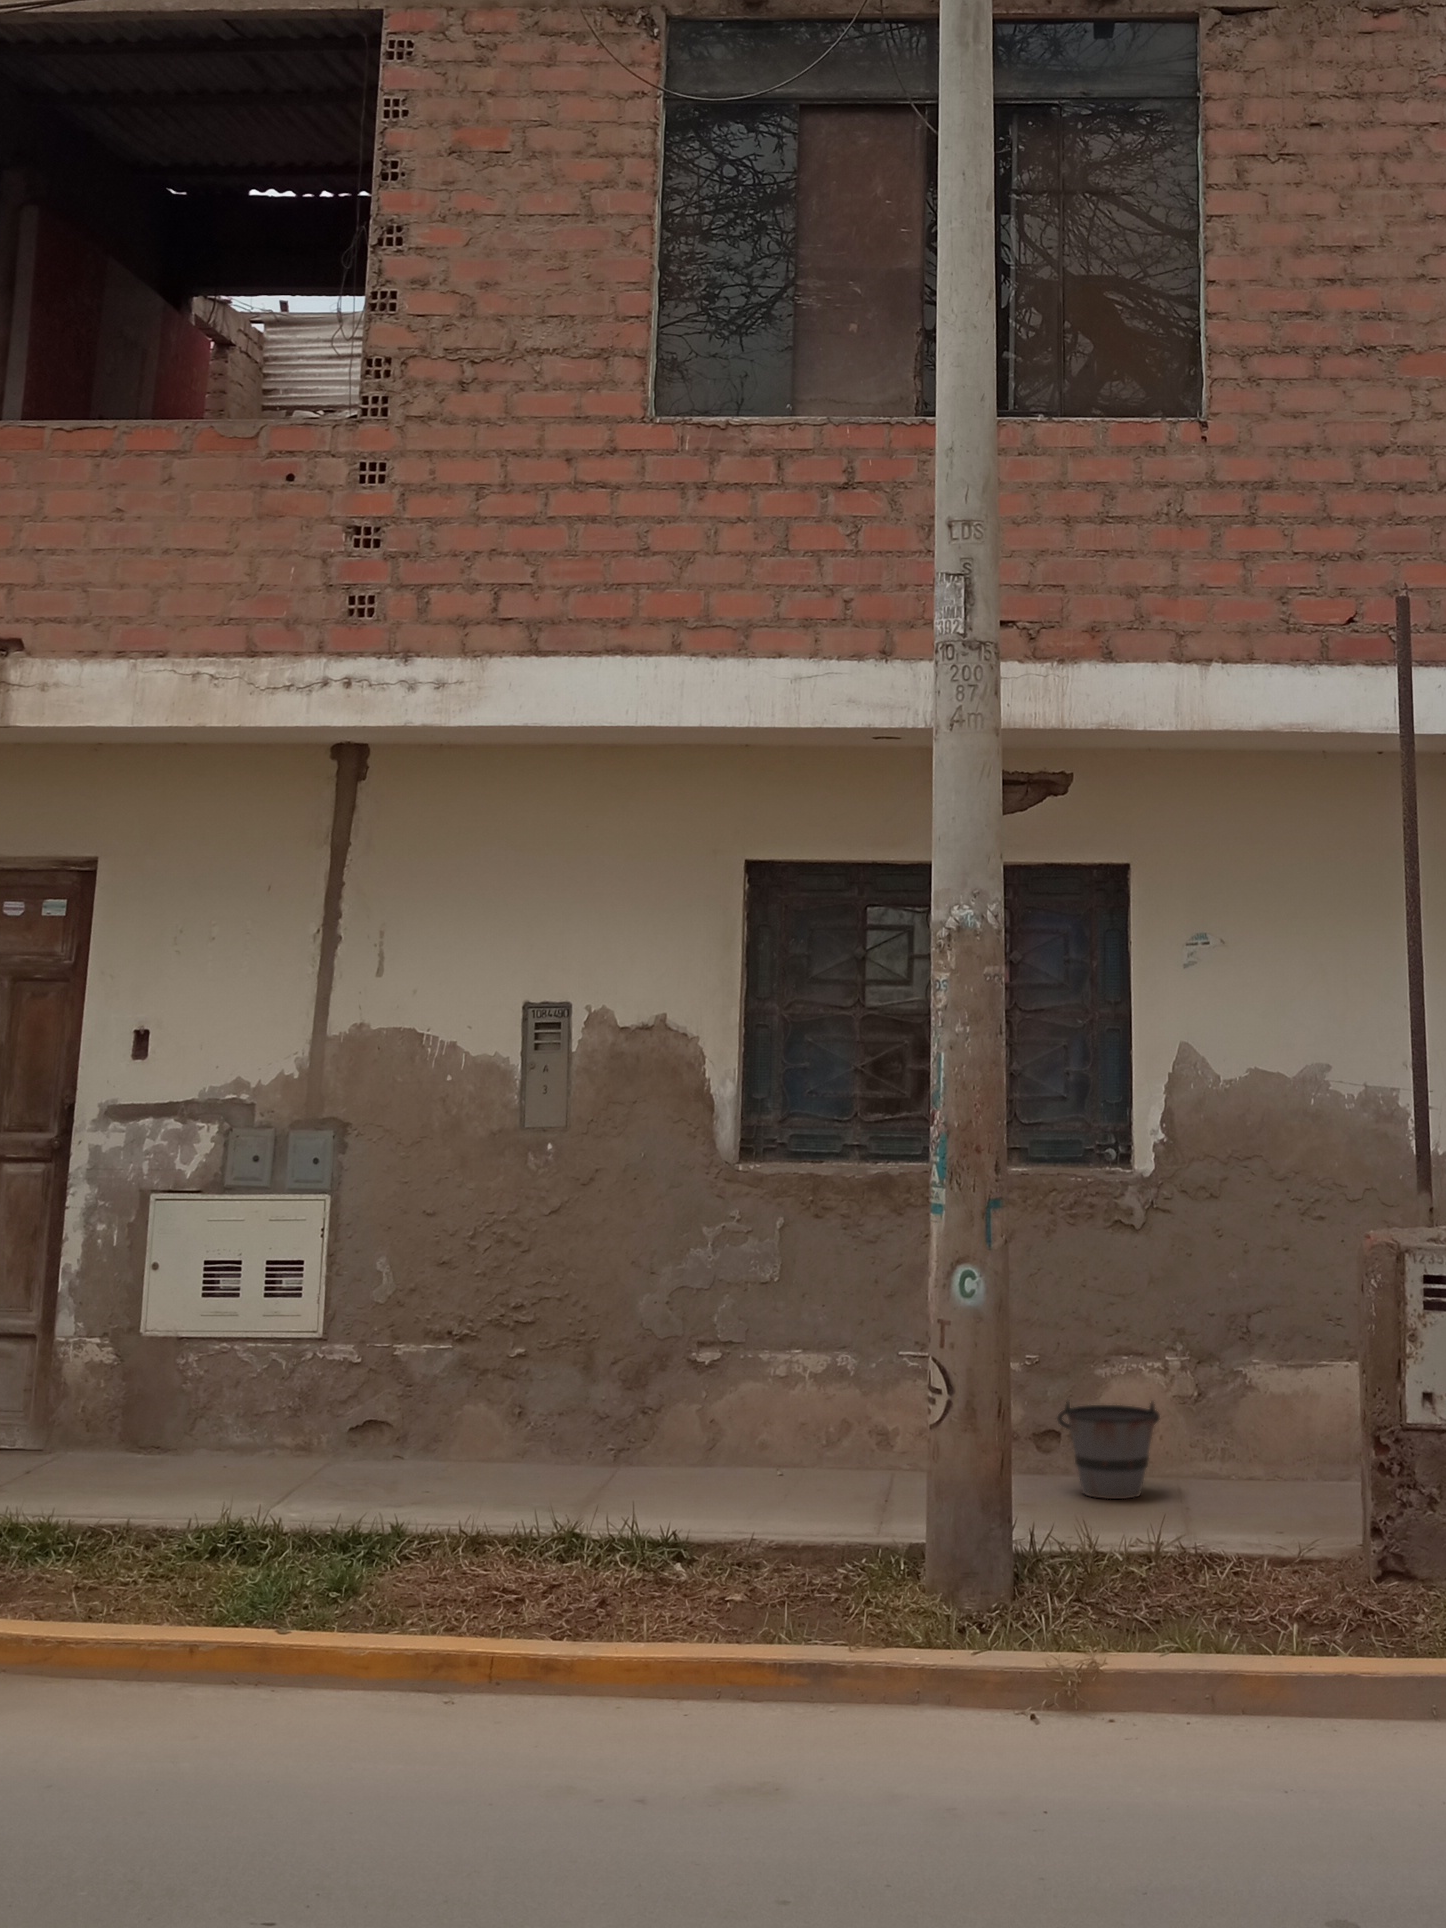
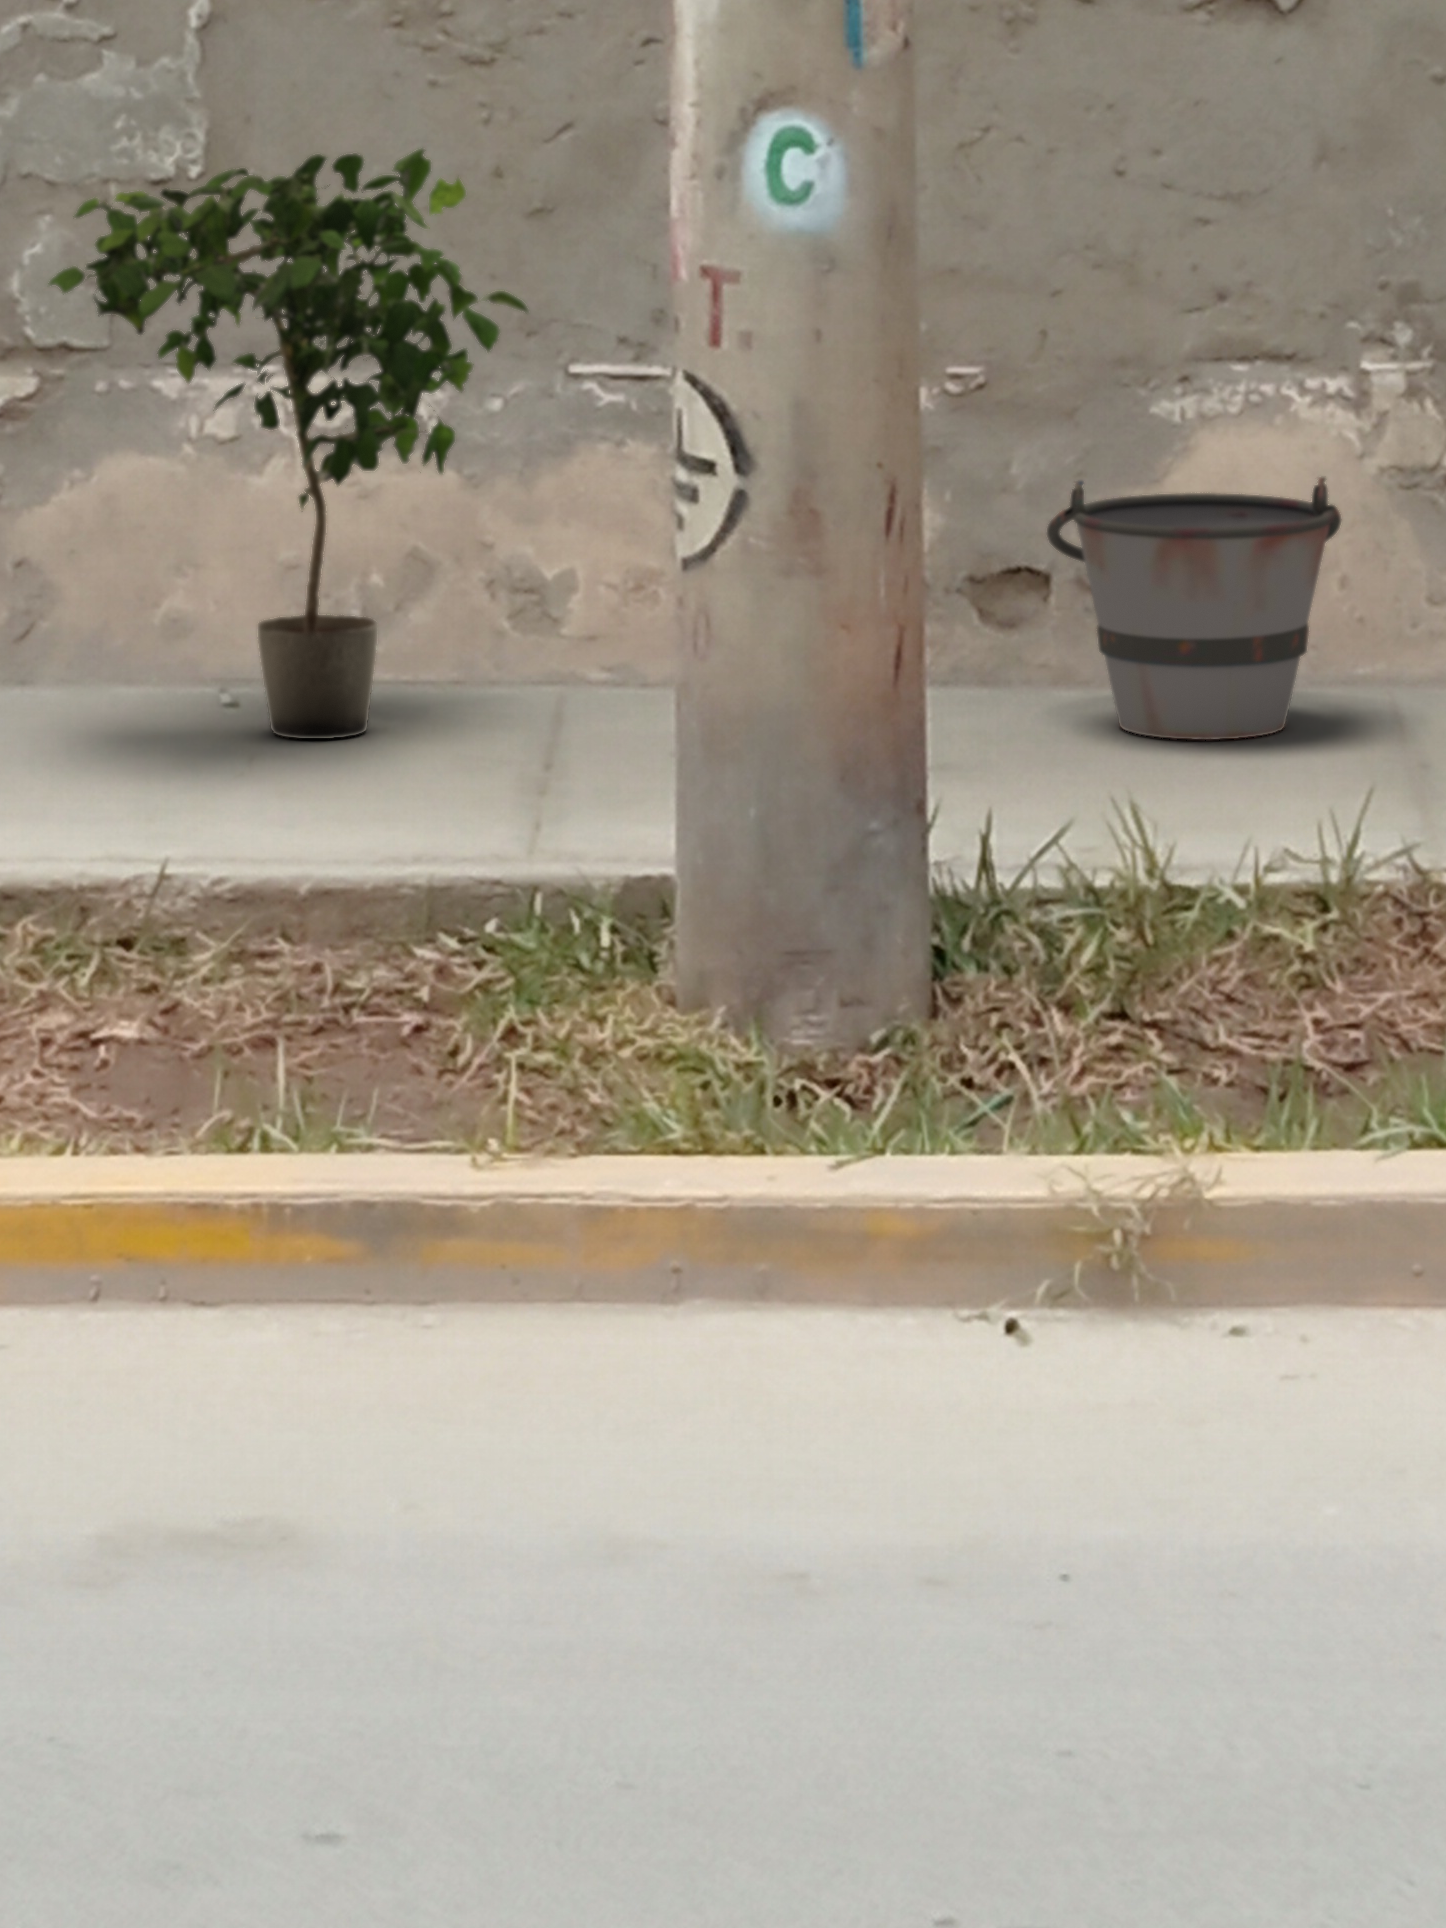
potted plant: none [715,1272,879,1491] -> present [49,149,528,739]

